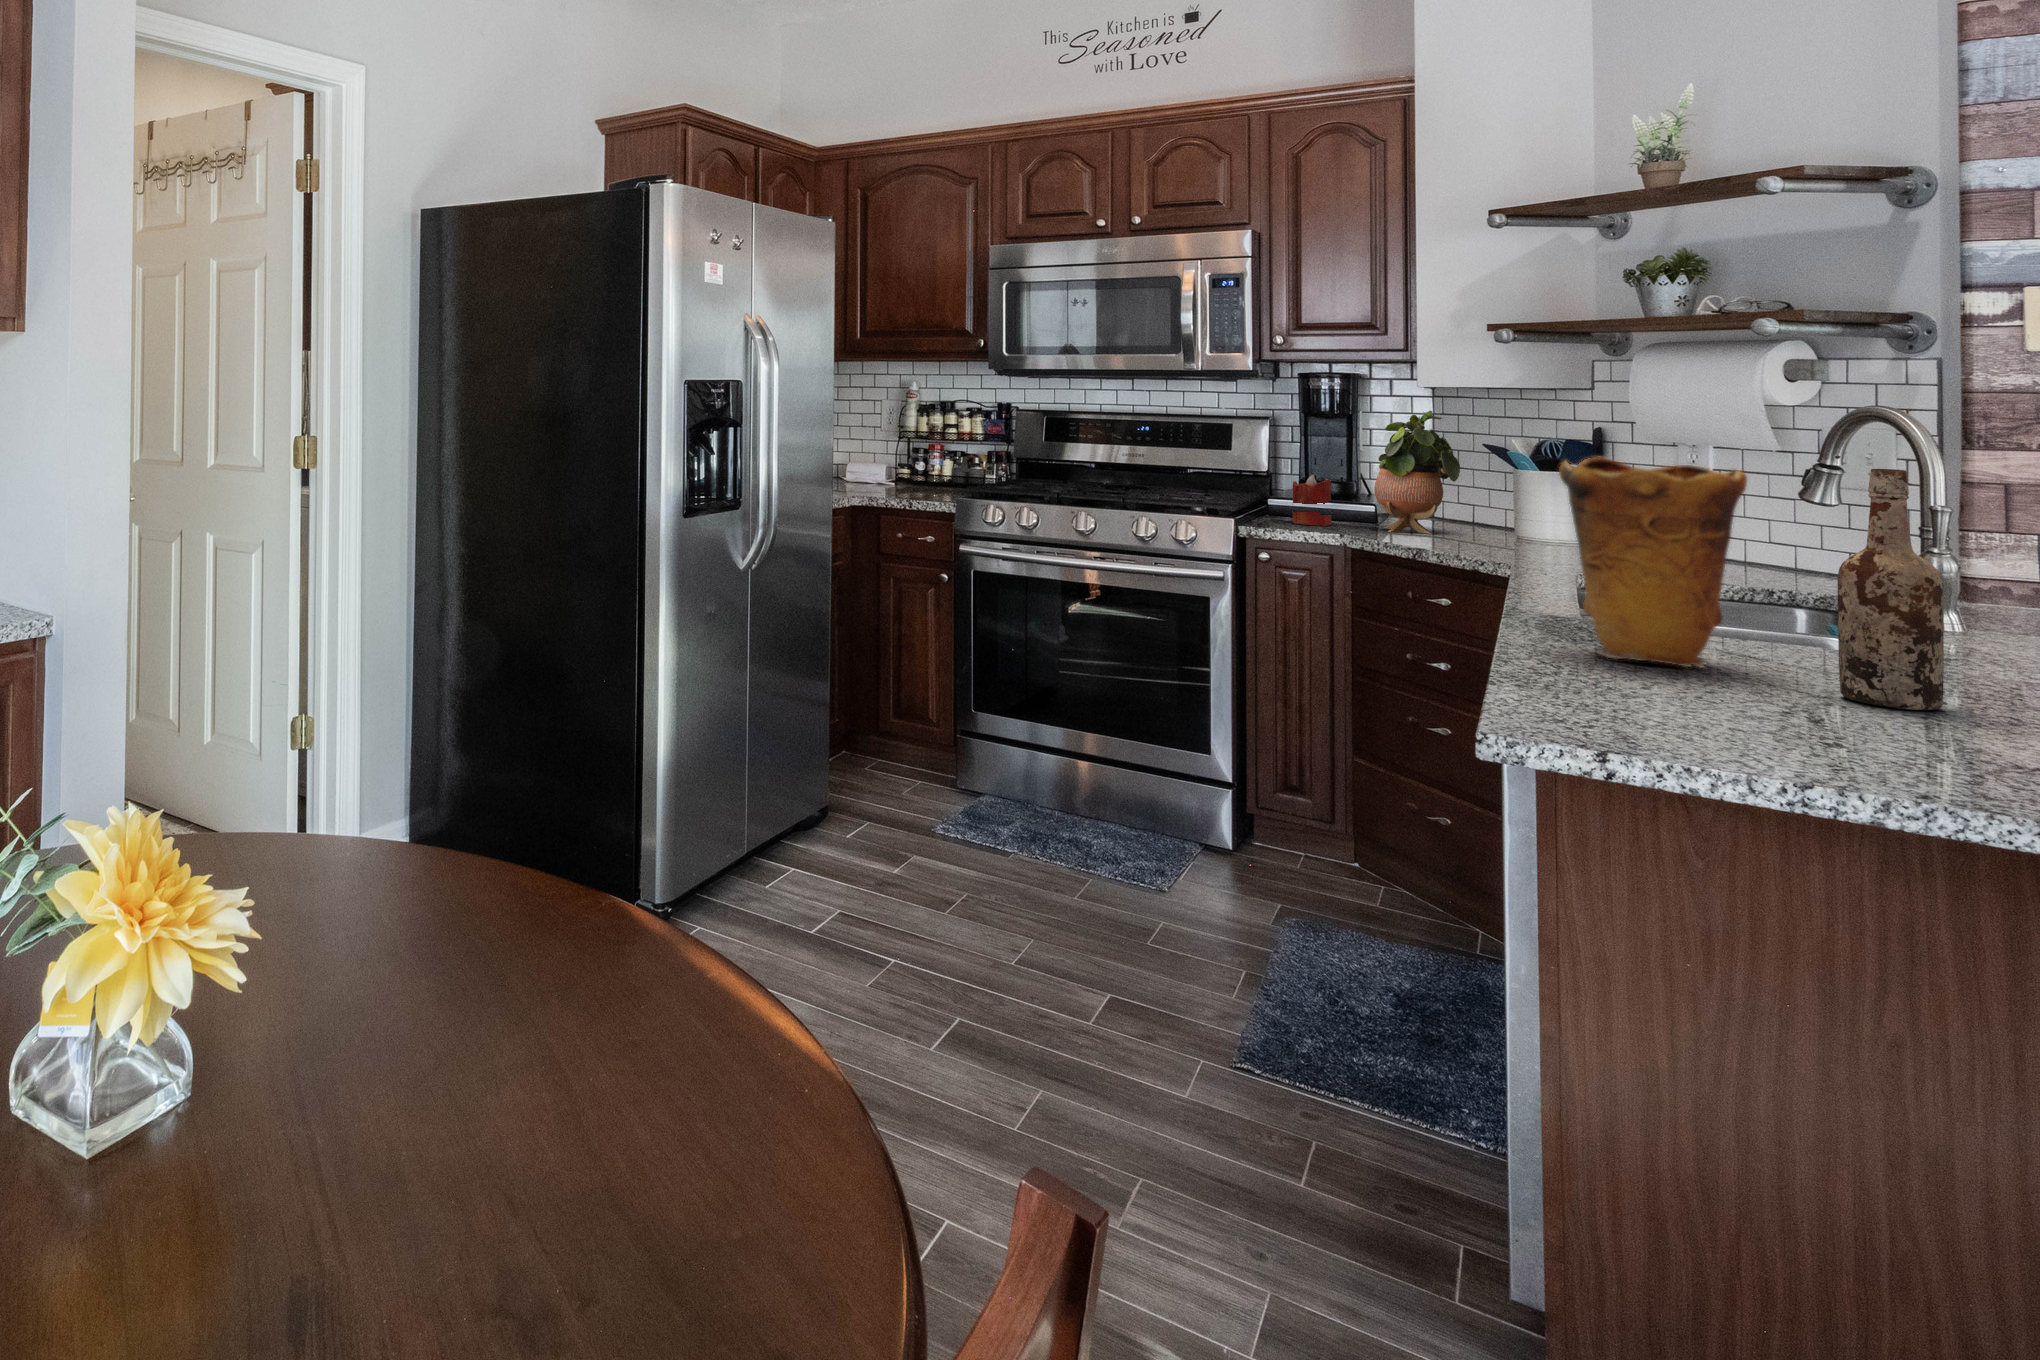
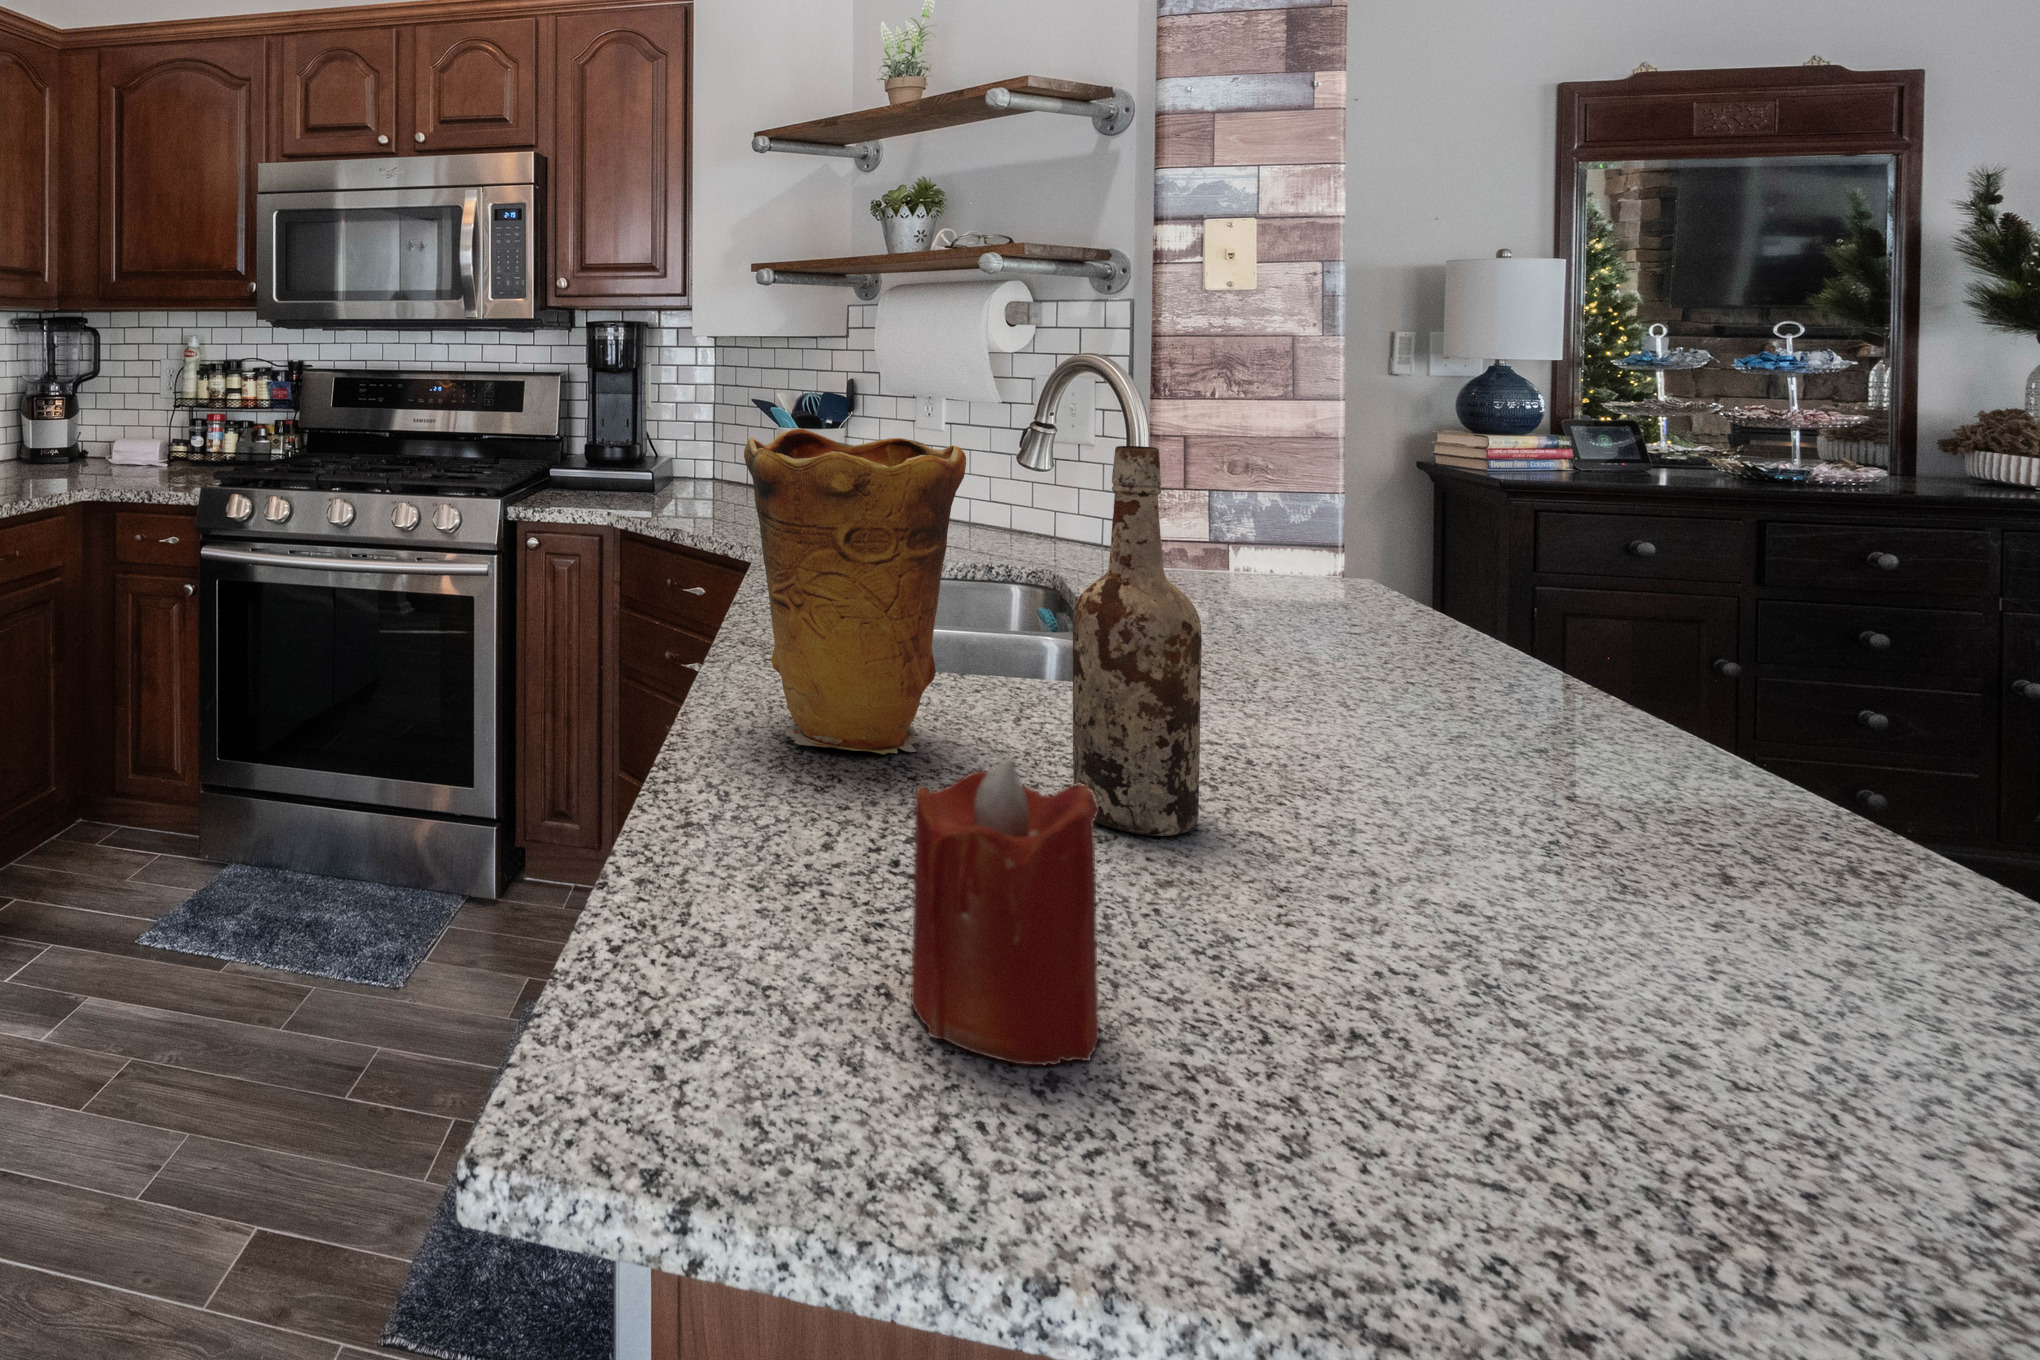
potted plant: present [1374,411,1460,534] -> none [652,362,731,500]
candle: present [1292,475,1332,526] -> present [911,758,1099,1065]

